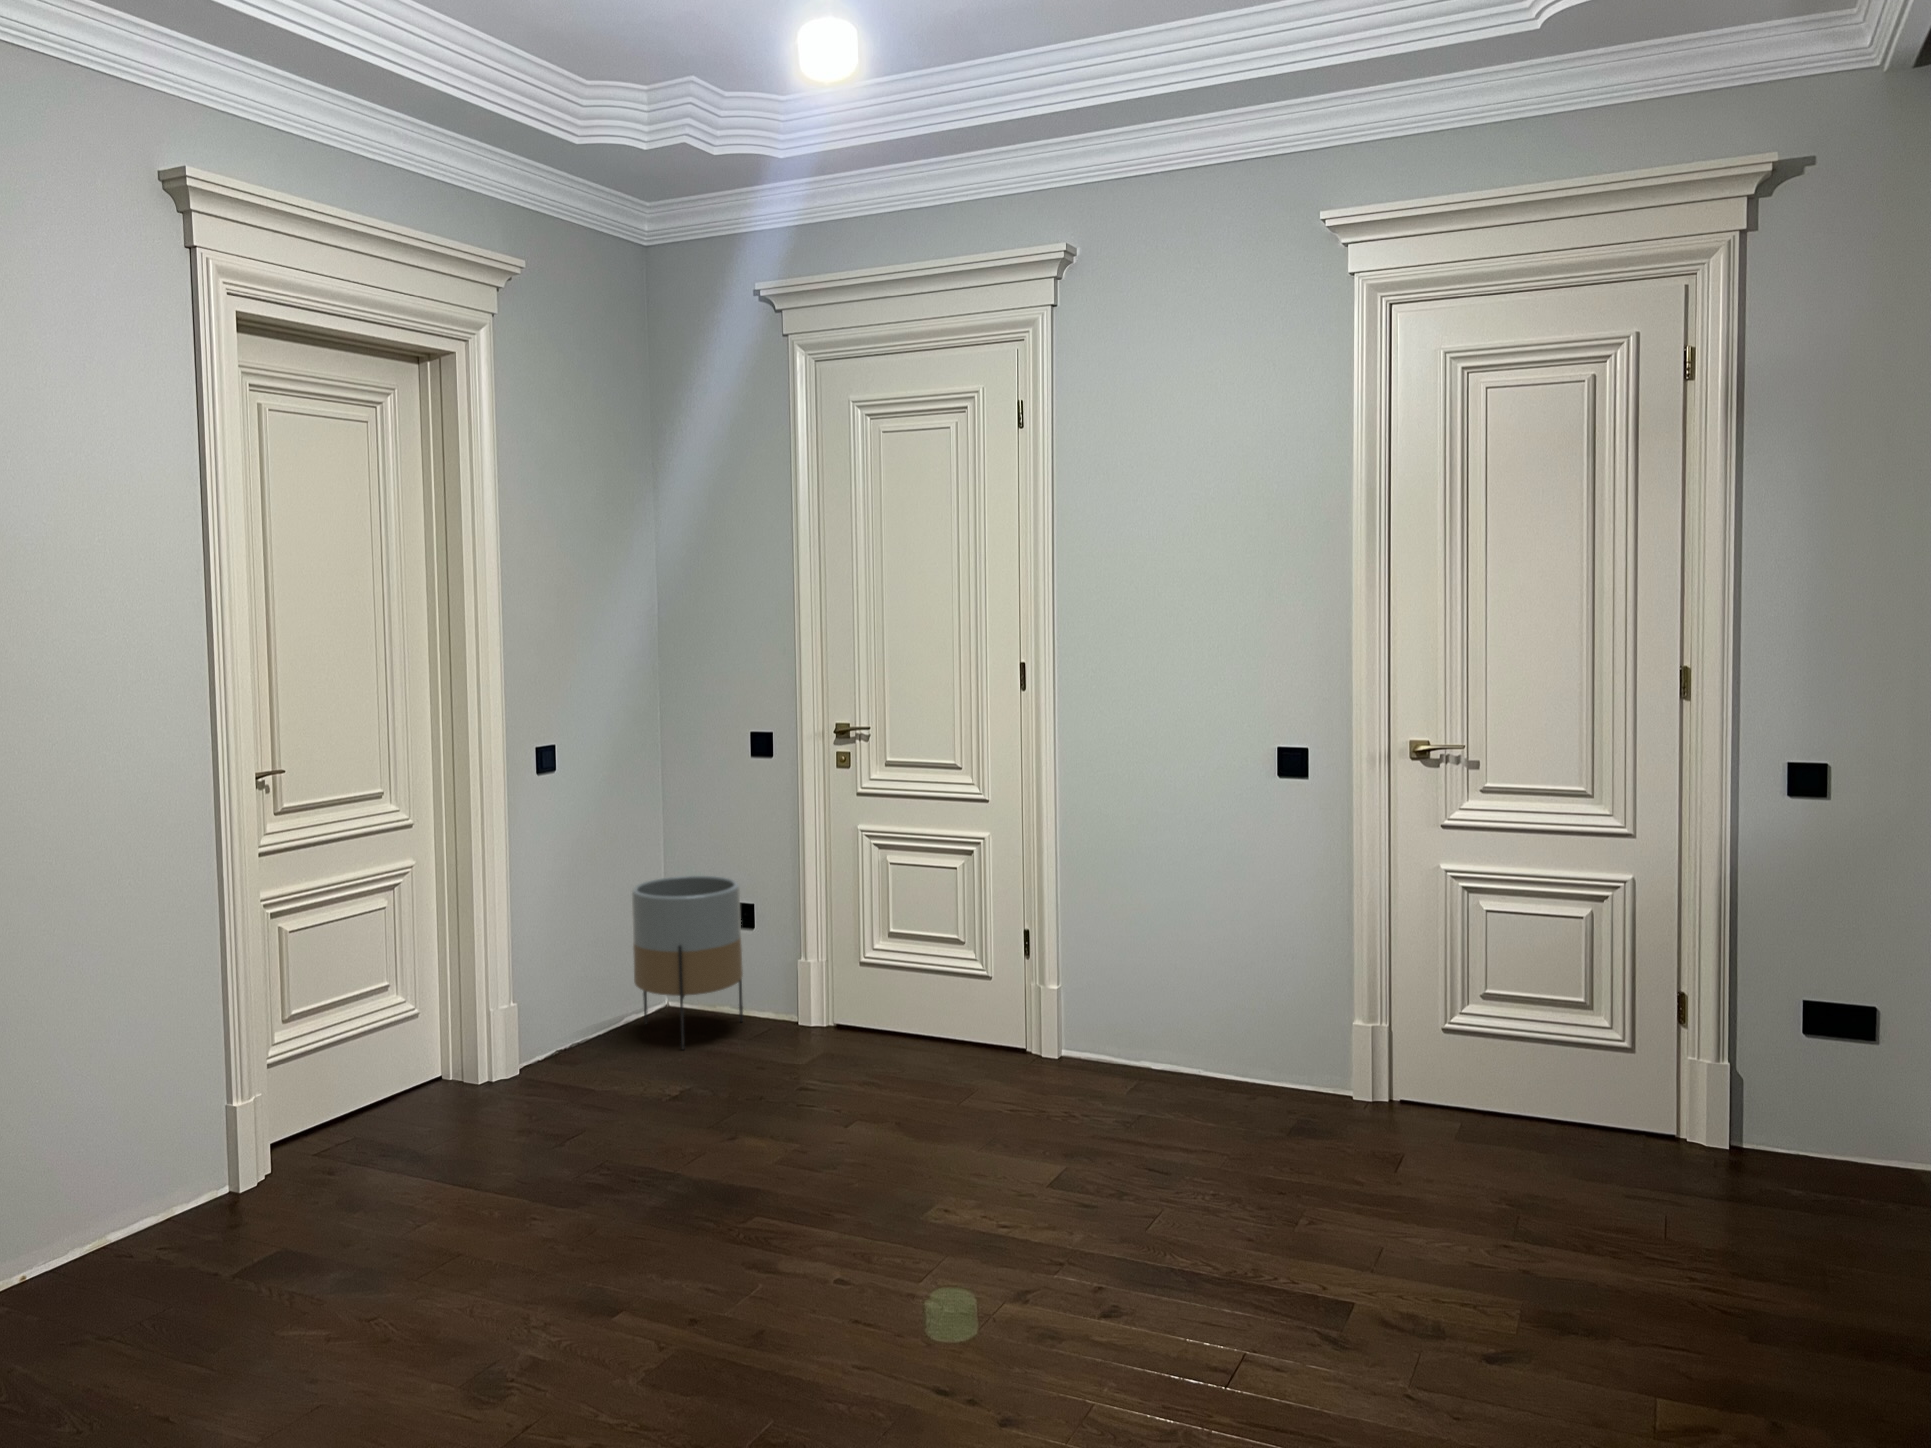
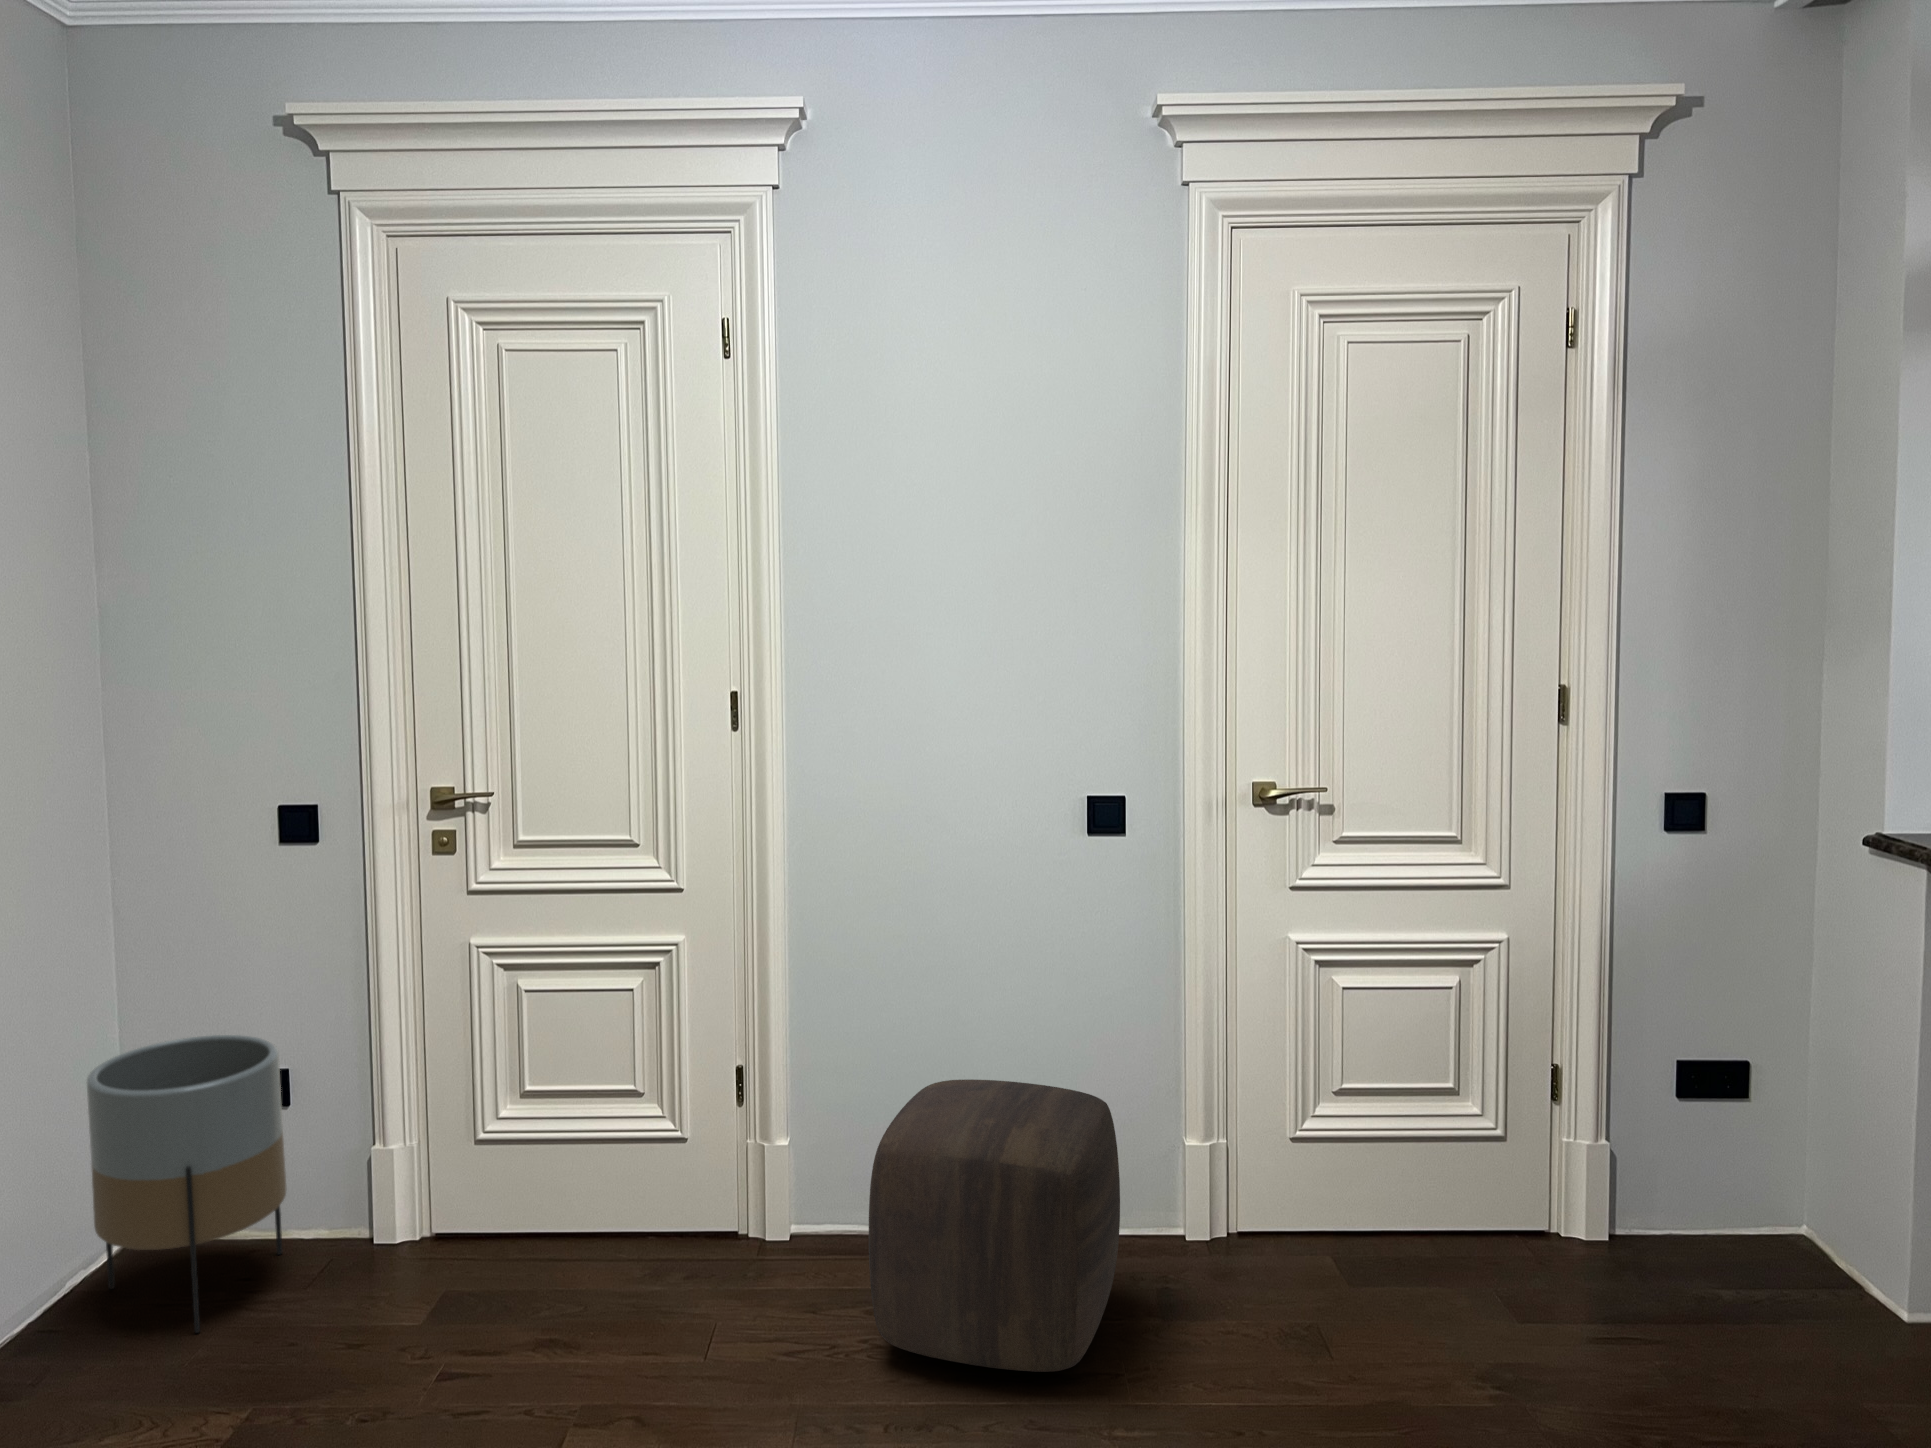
ottoman: none [1065,945,1266,1141] -> present [869,1079,1120,1372]

